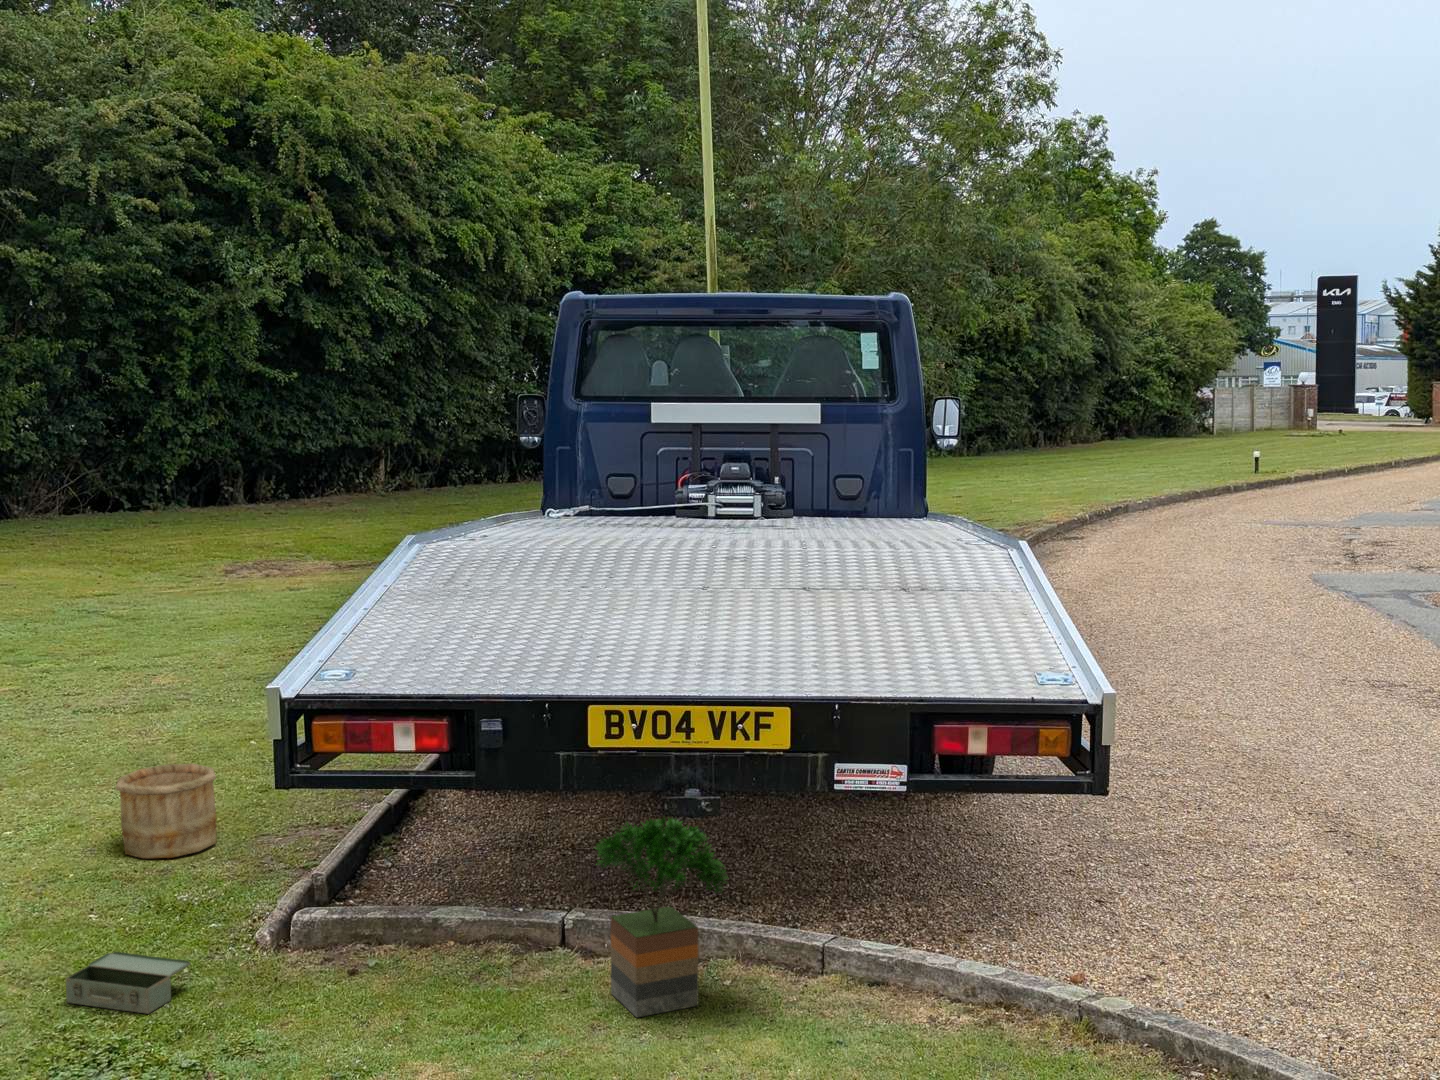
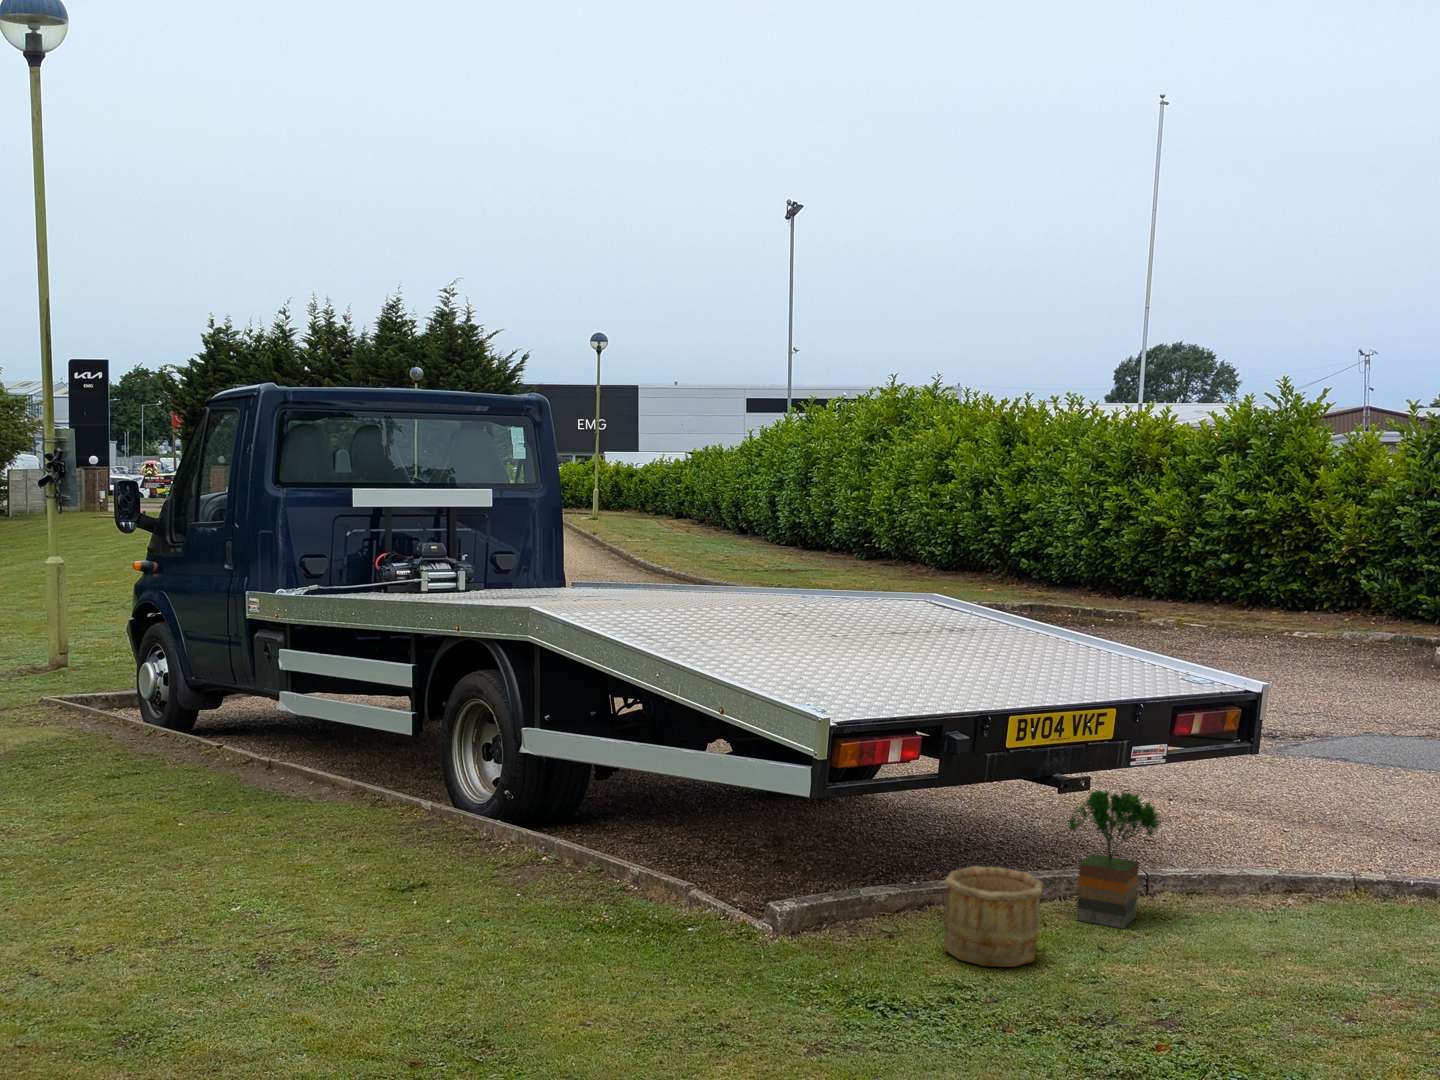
wooden bucket: present [116,764,216,858] -> present [944,866,1044,967]
toolbox: present [66,952,191,1014] -> none [757,943,851,988]

